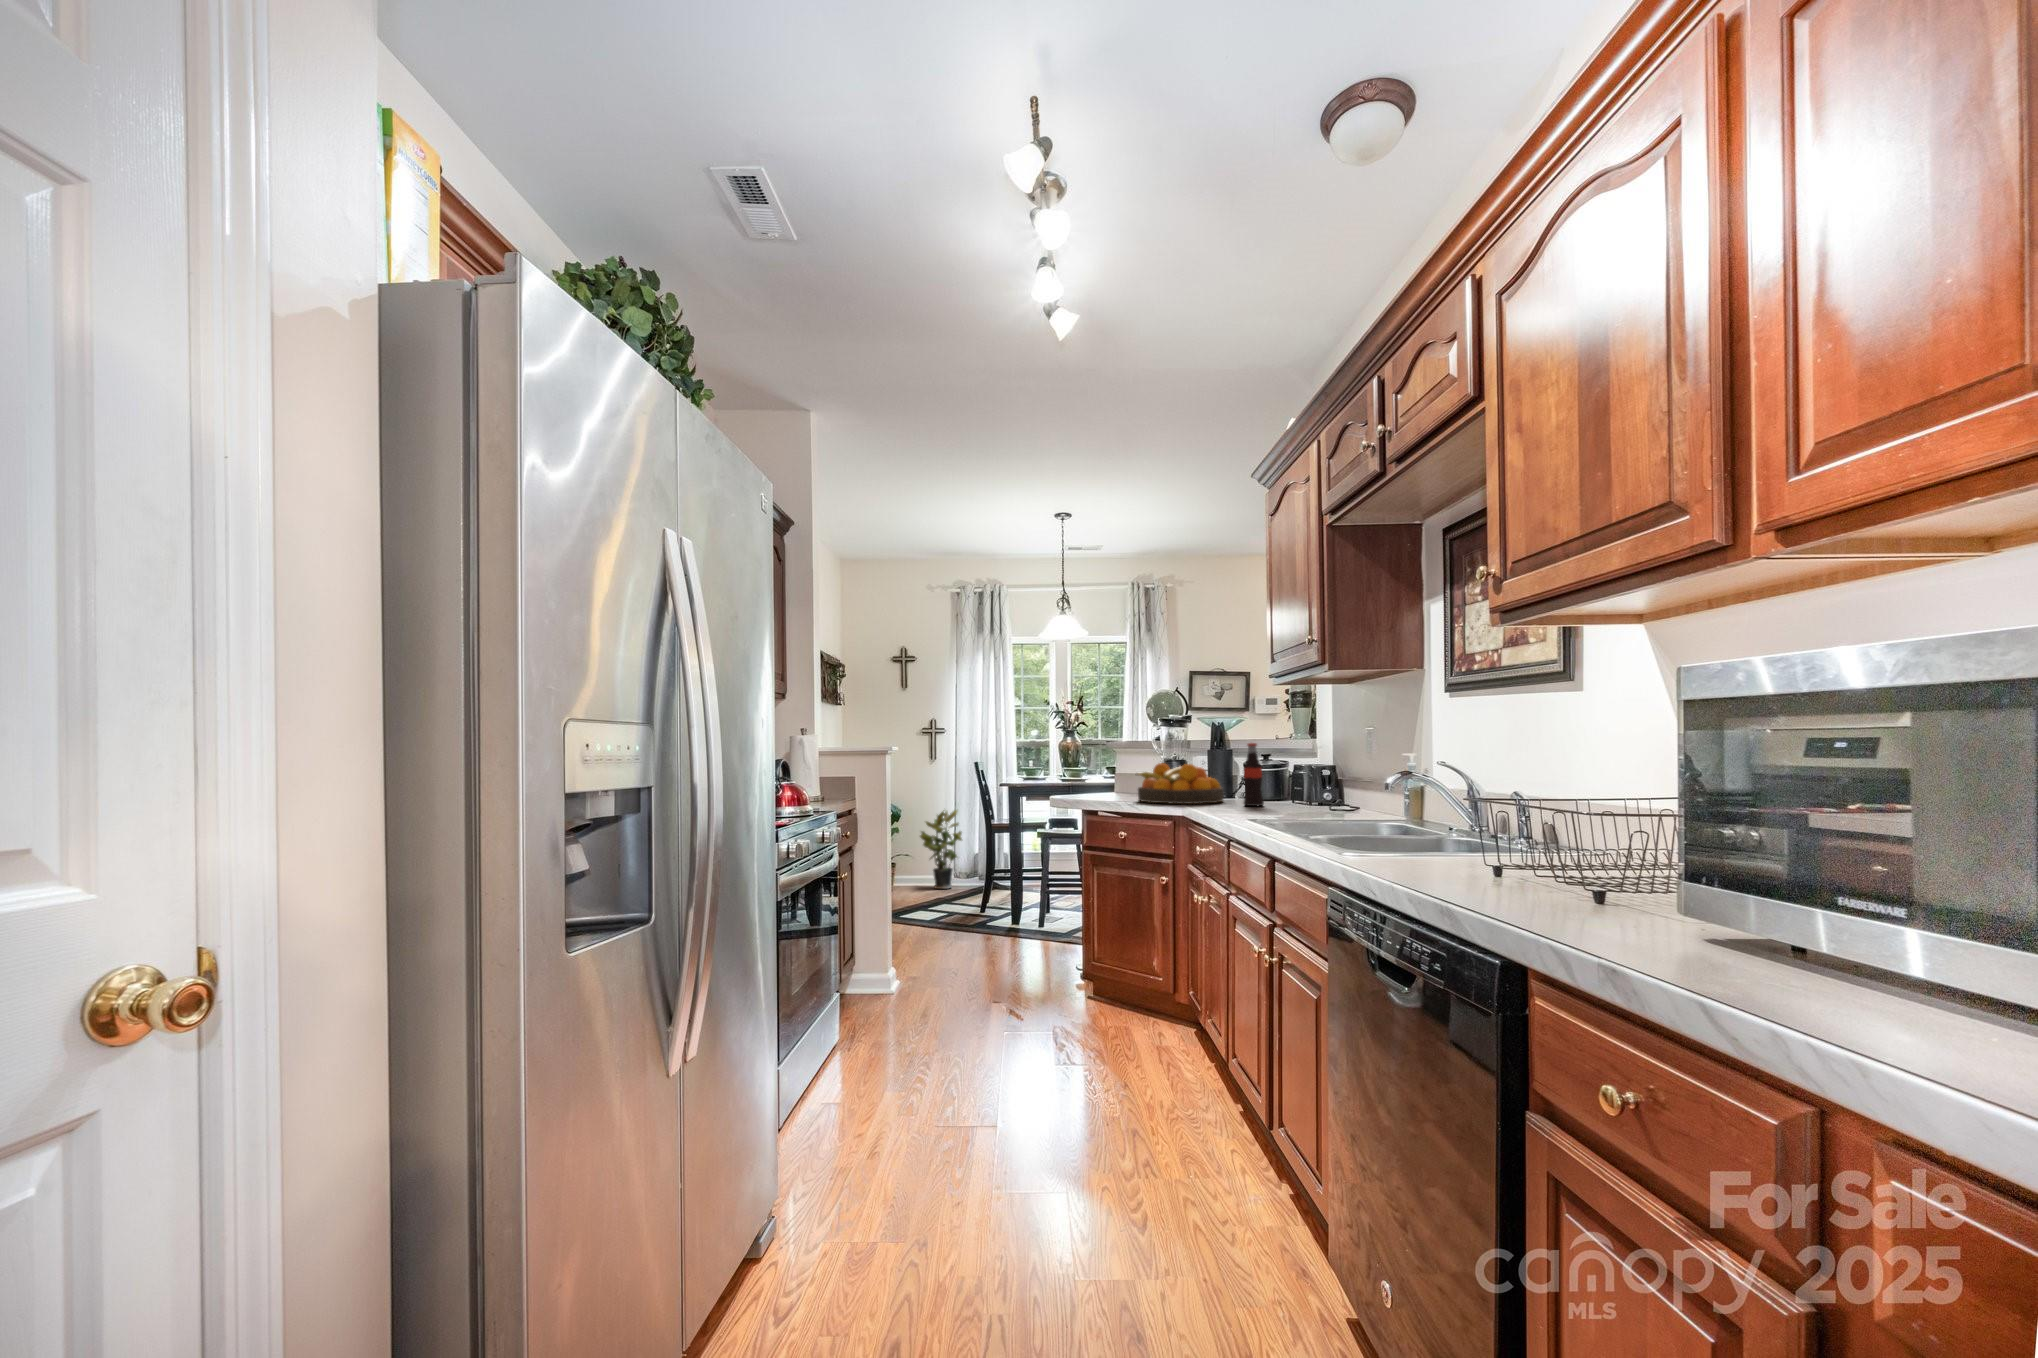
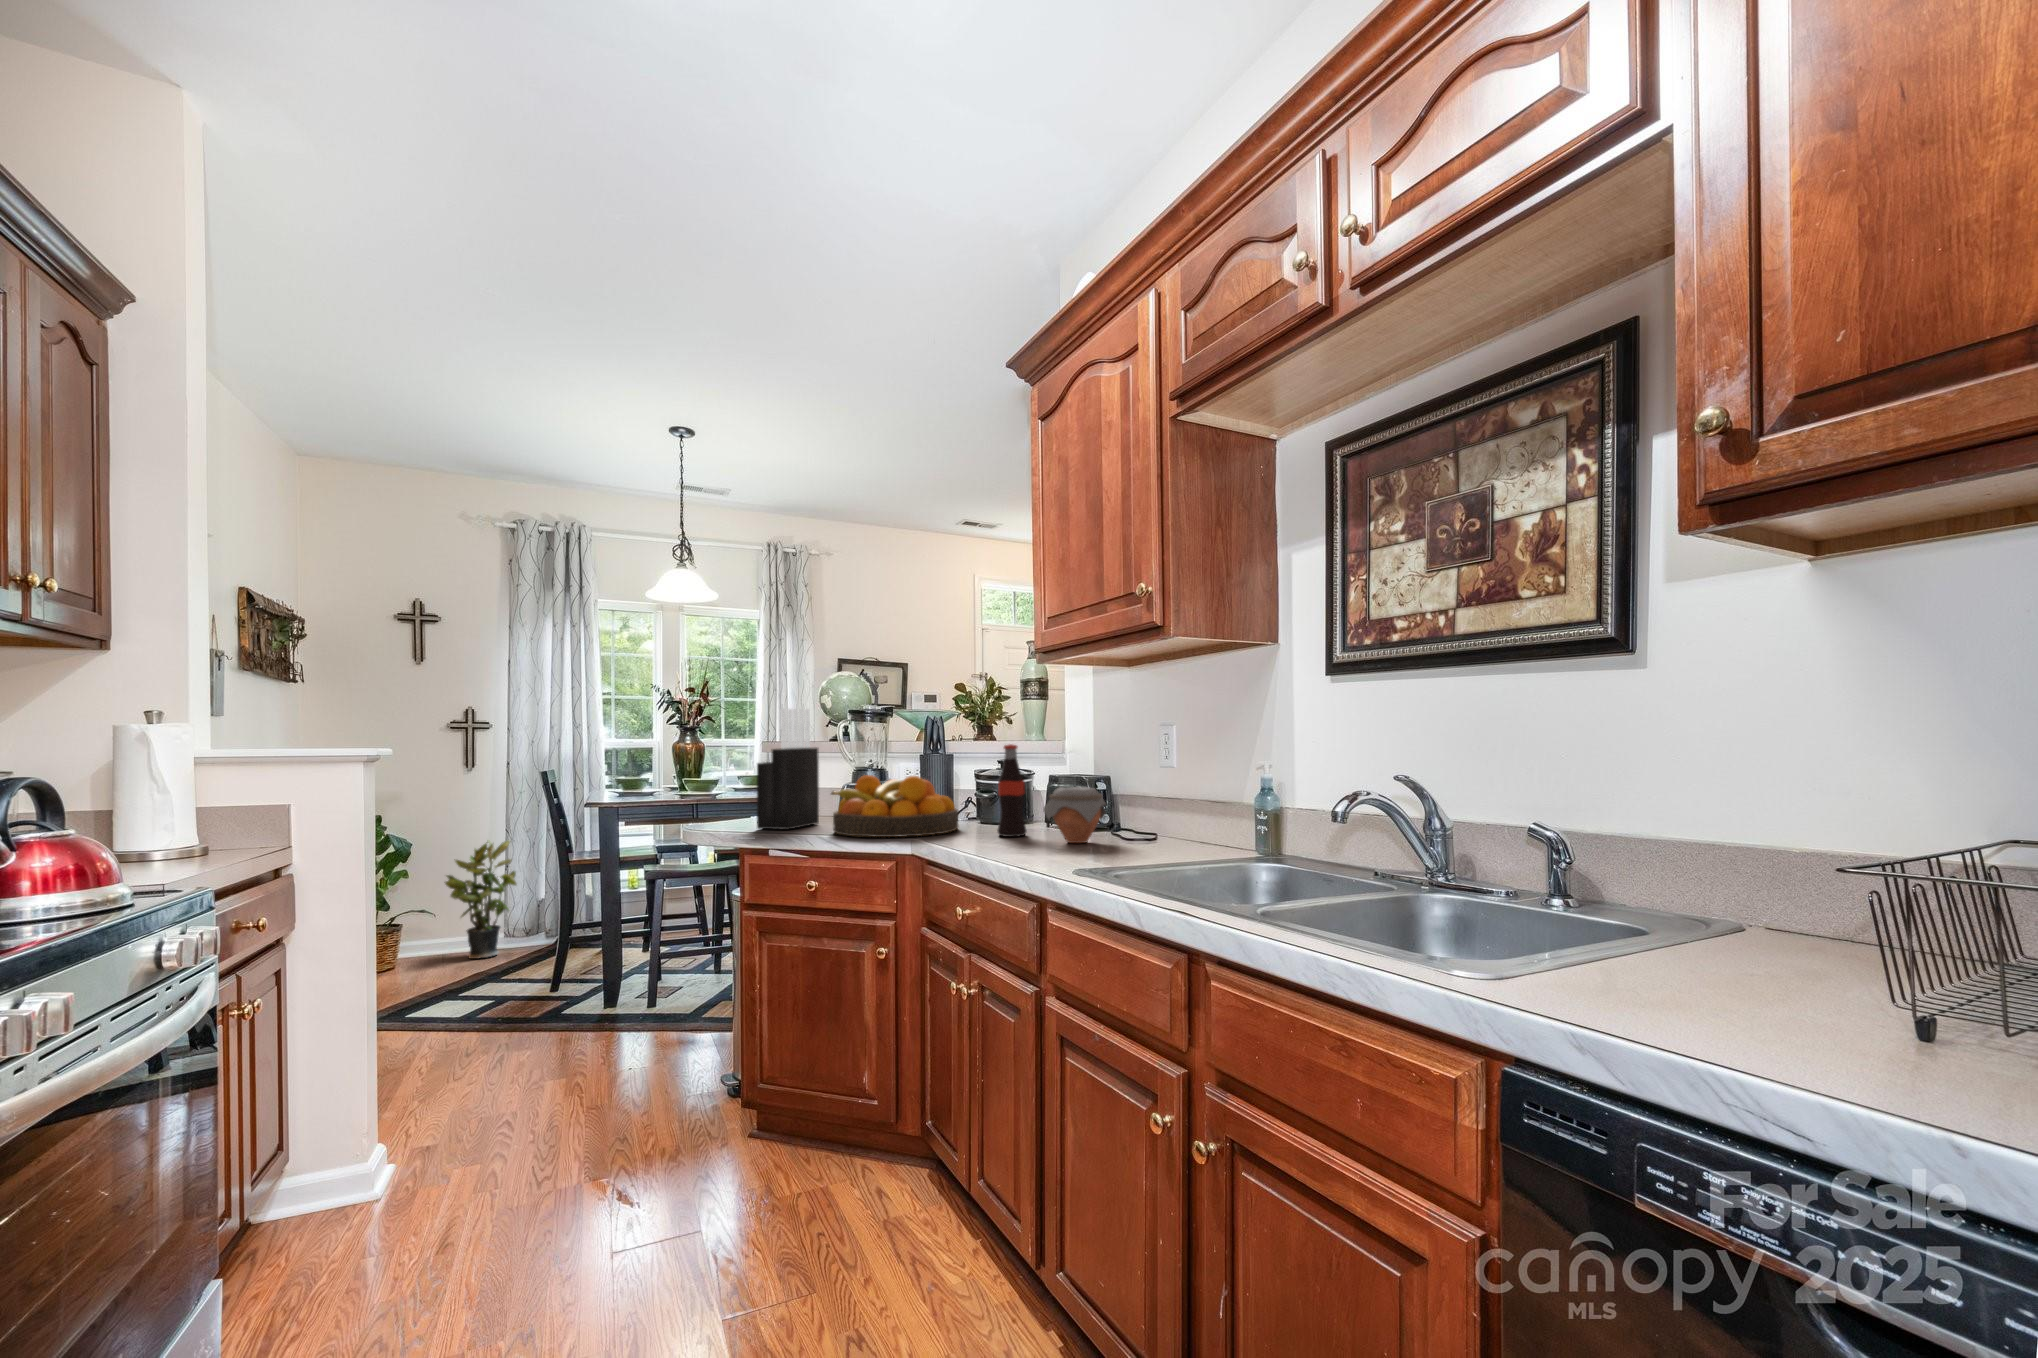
knife block: none [1093,718,1136,798] -> present [757,708,819,830]
jar: none [1266,772,1312,811] -> present [1043,787,1106,843]

